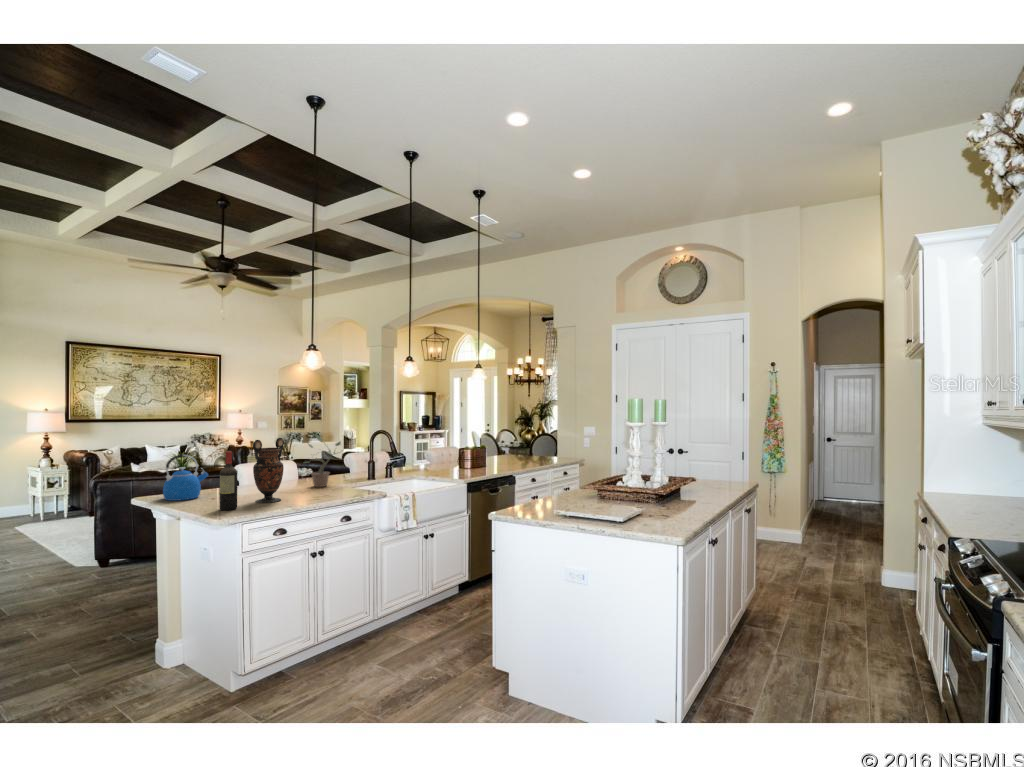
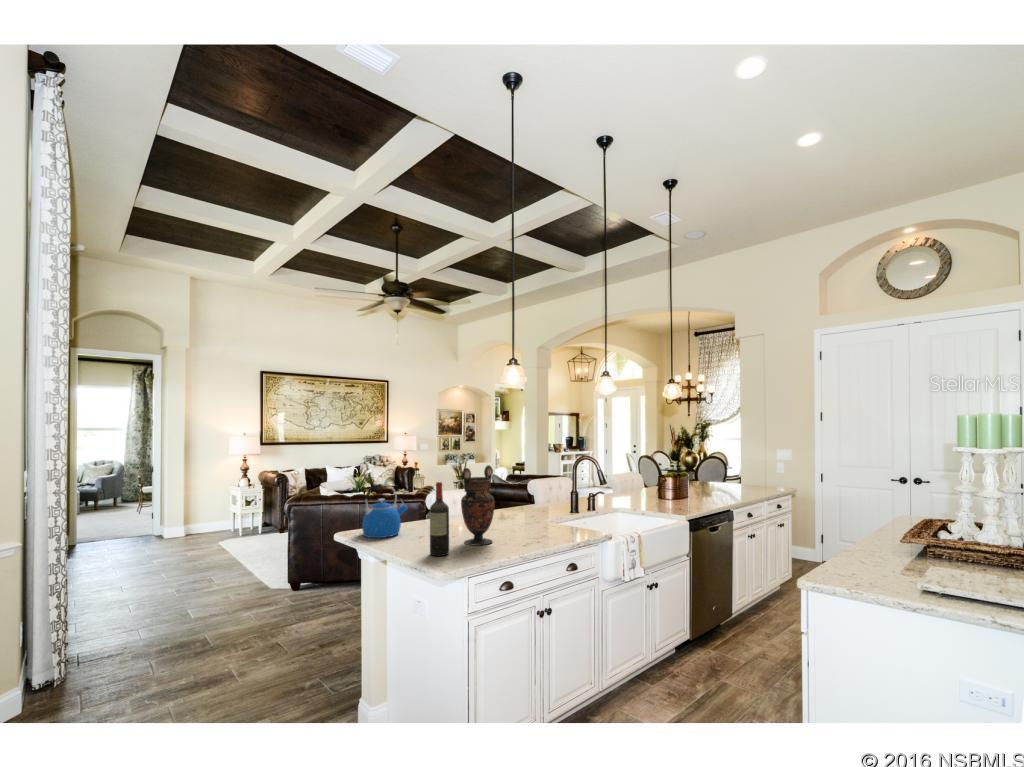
potted plant: present [306,435,341,487] -> none [504,459,547,522]

